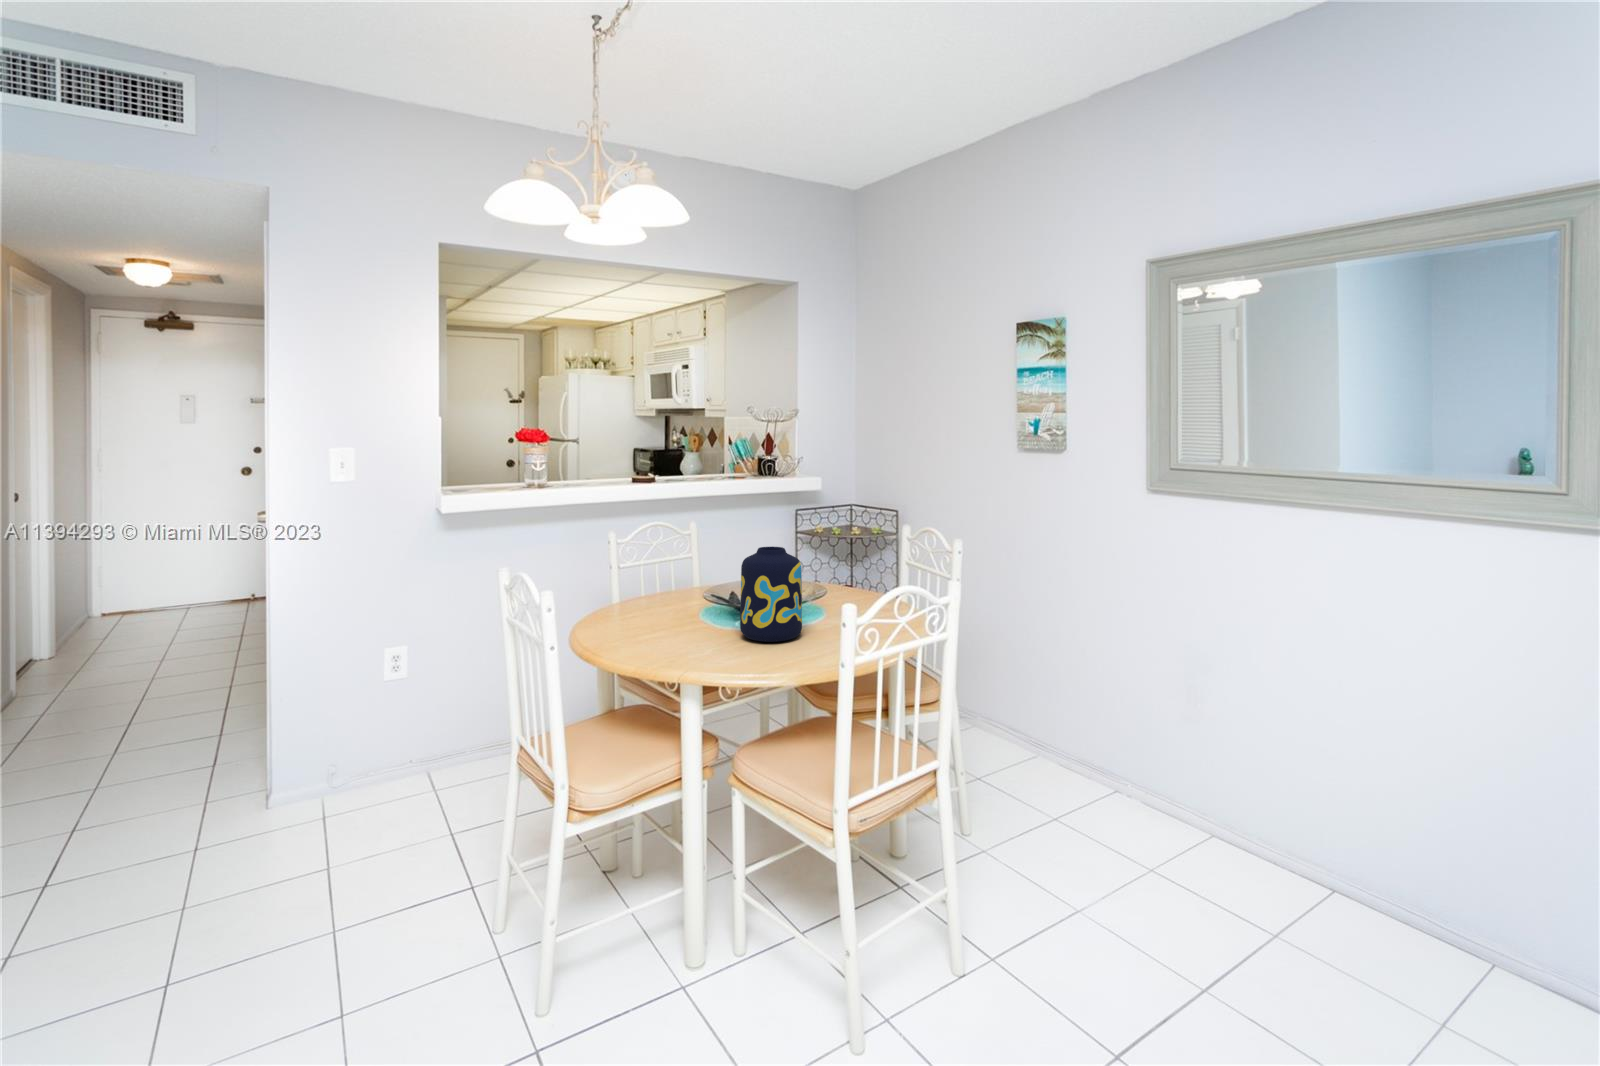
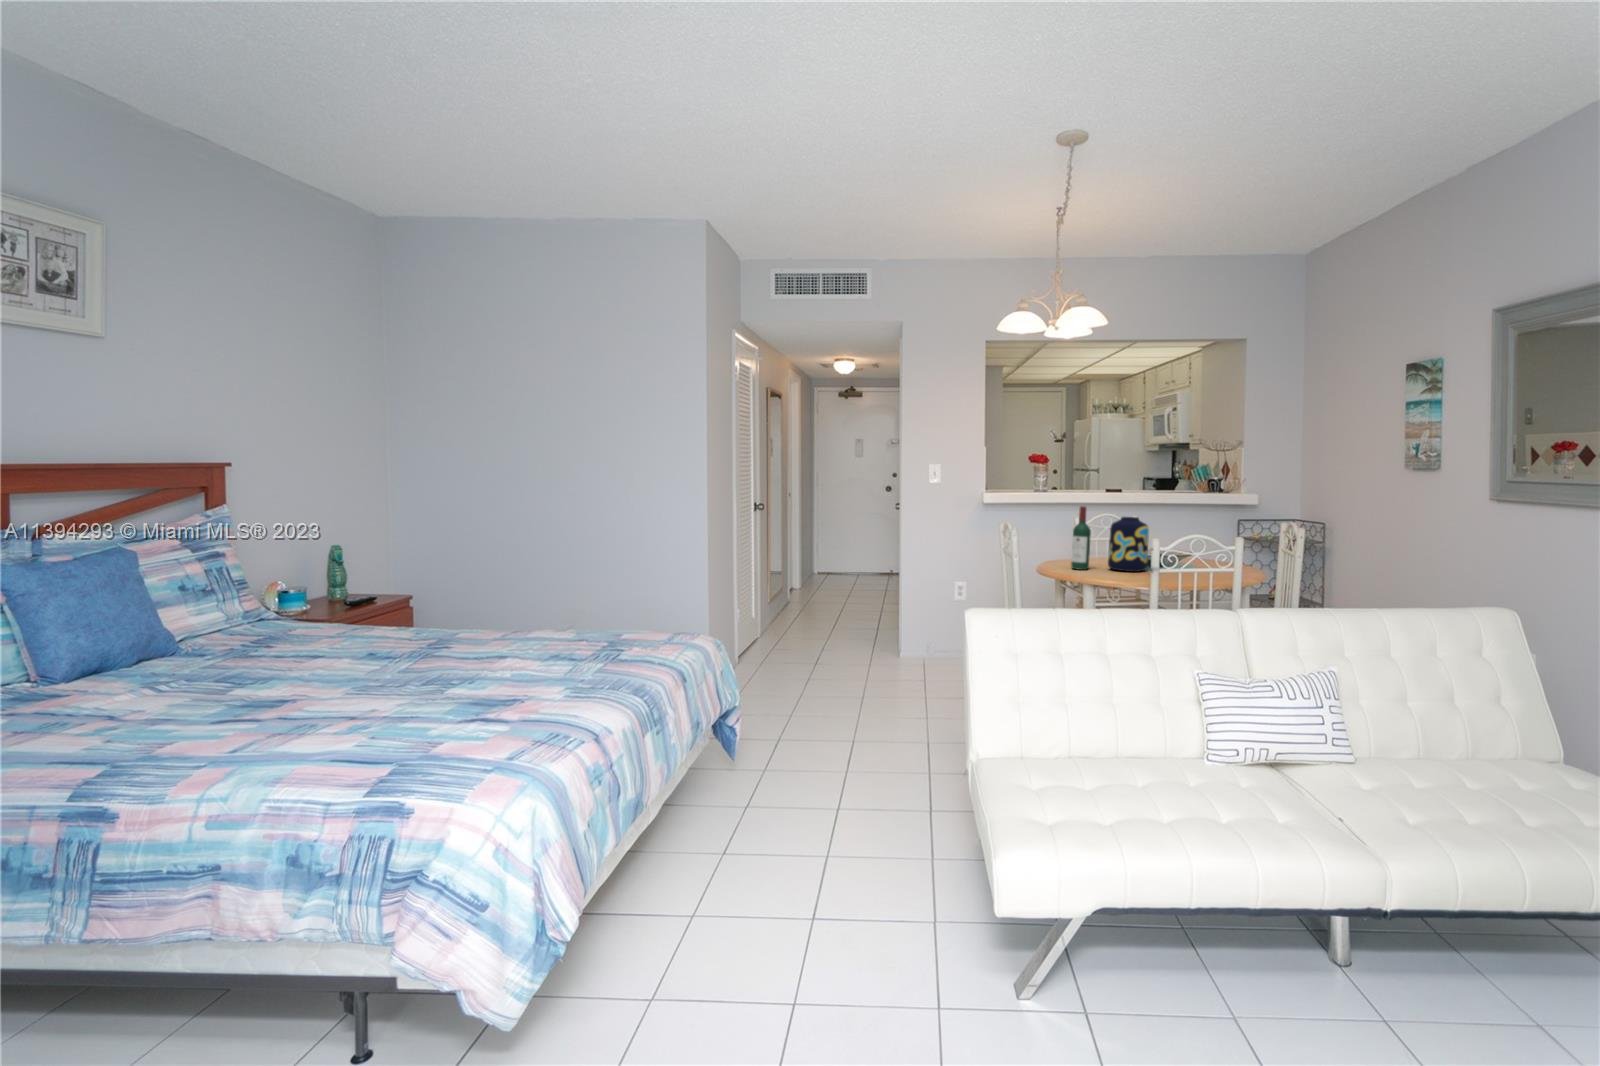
wine bottle: none [684,536,714,649] -> present [1071,506,1091,570]

